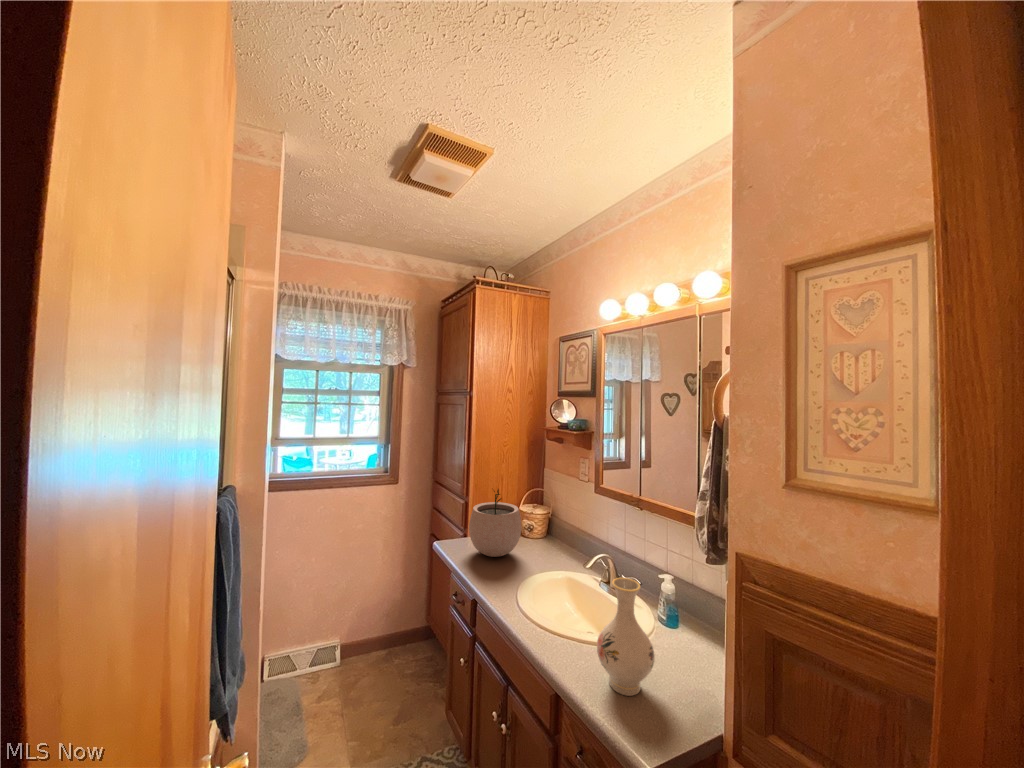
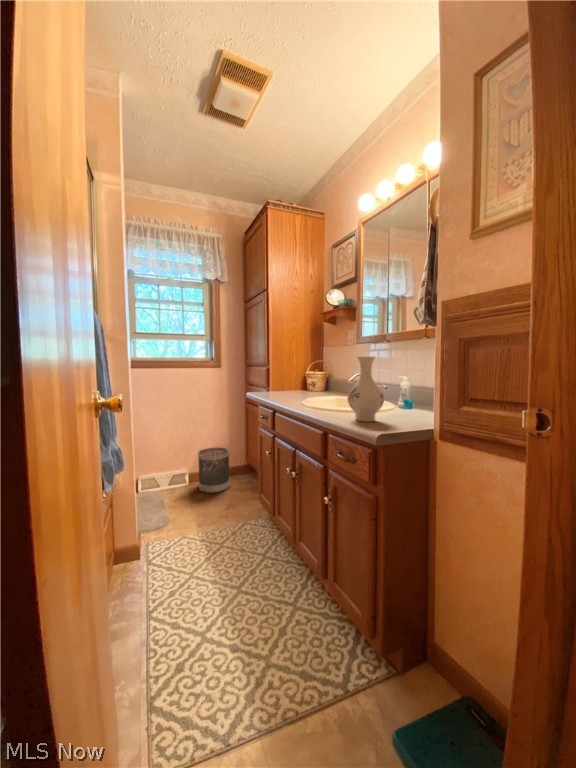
plant pot: present [469,489,521,557] -> none [269,349,305,395]
wastebasket: none [353,604,404,687] -> present [198,447,230,493]

